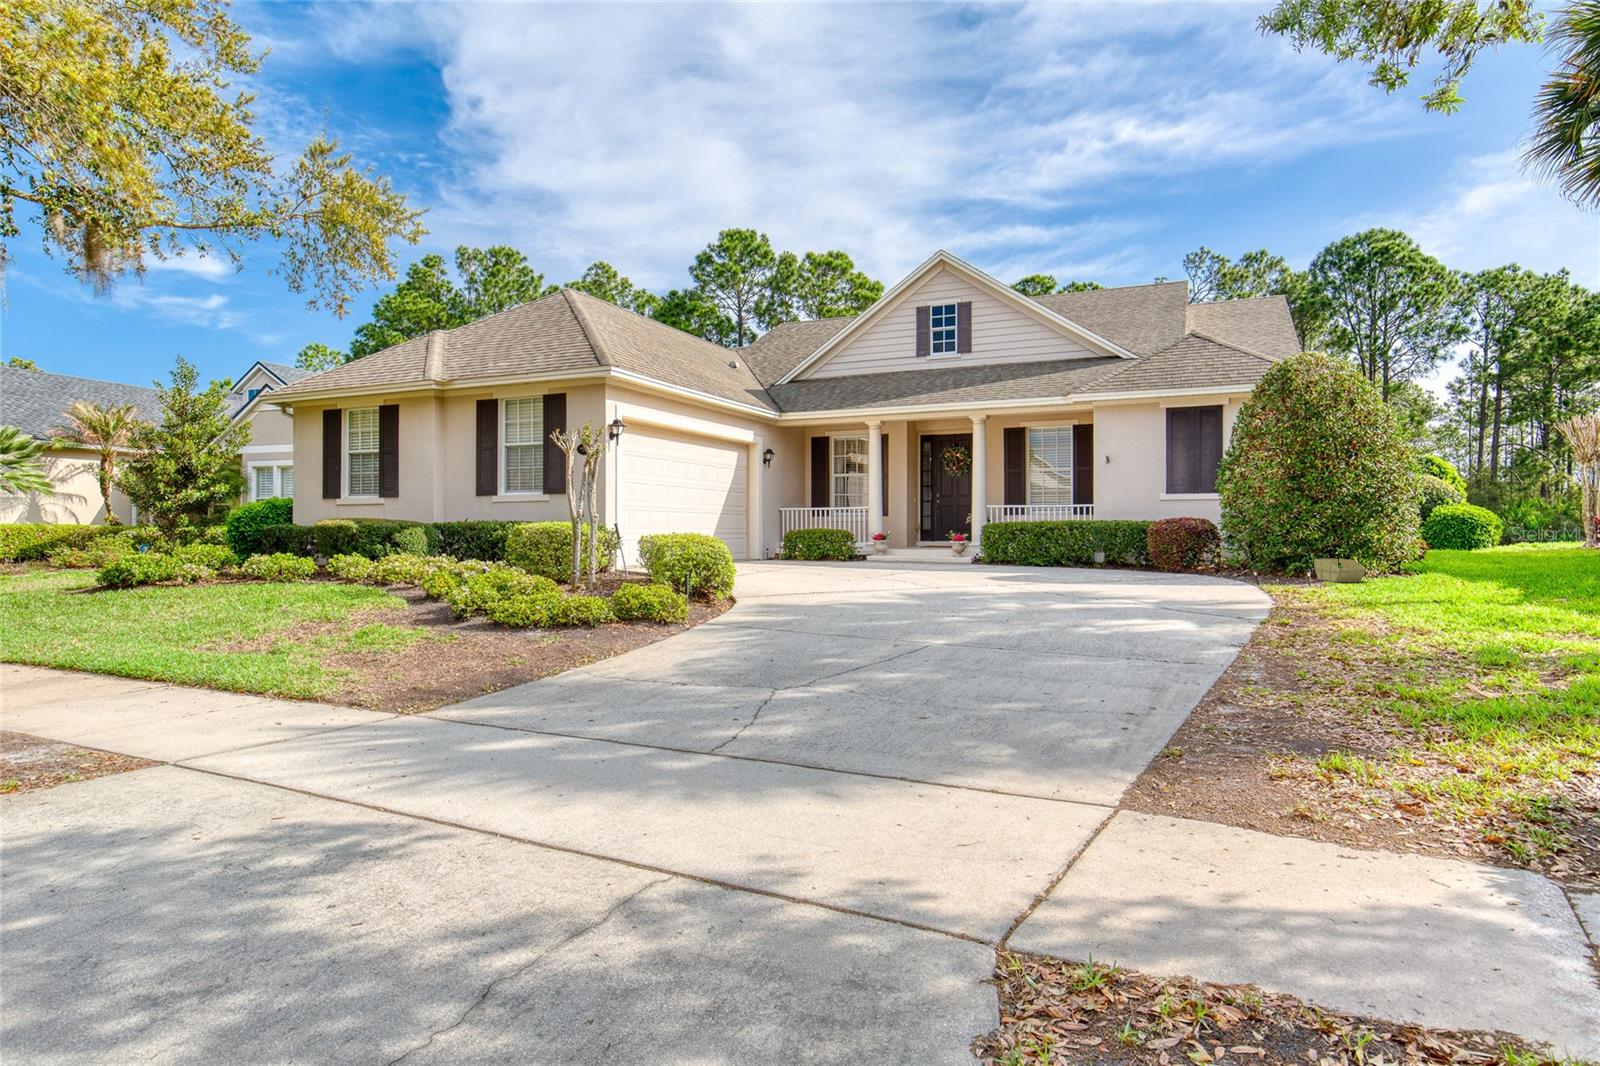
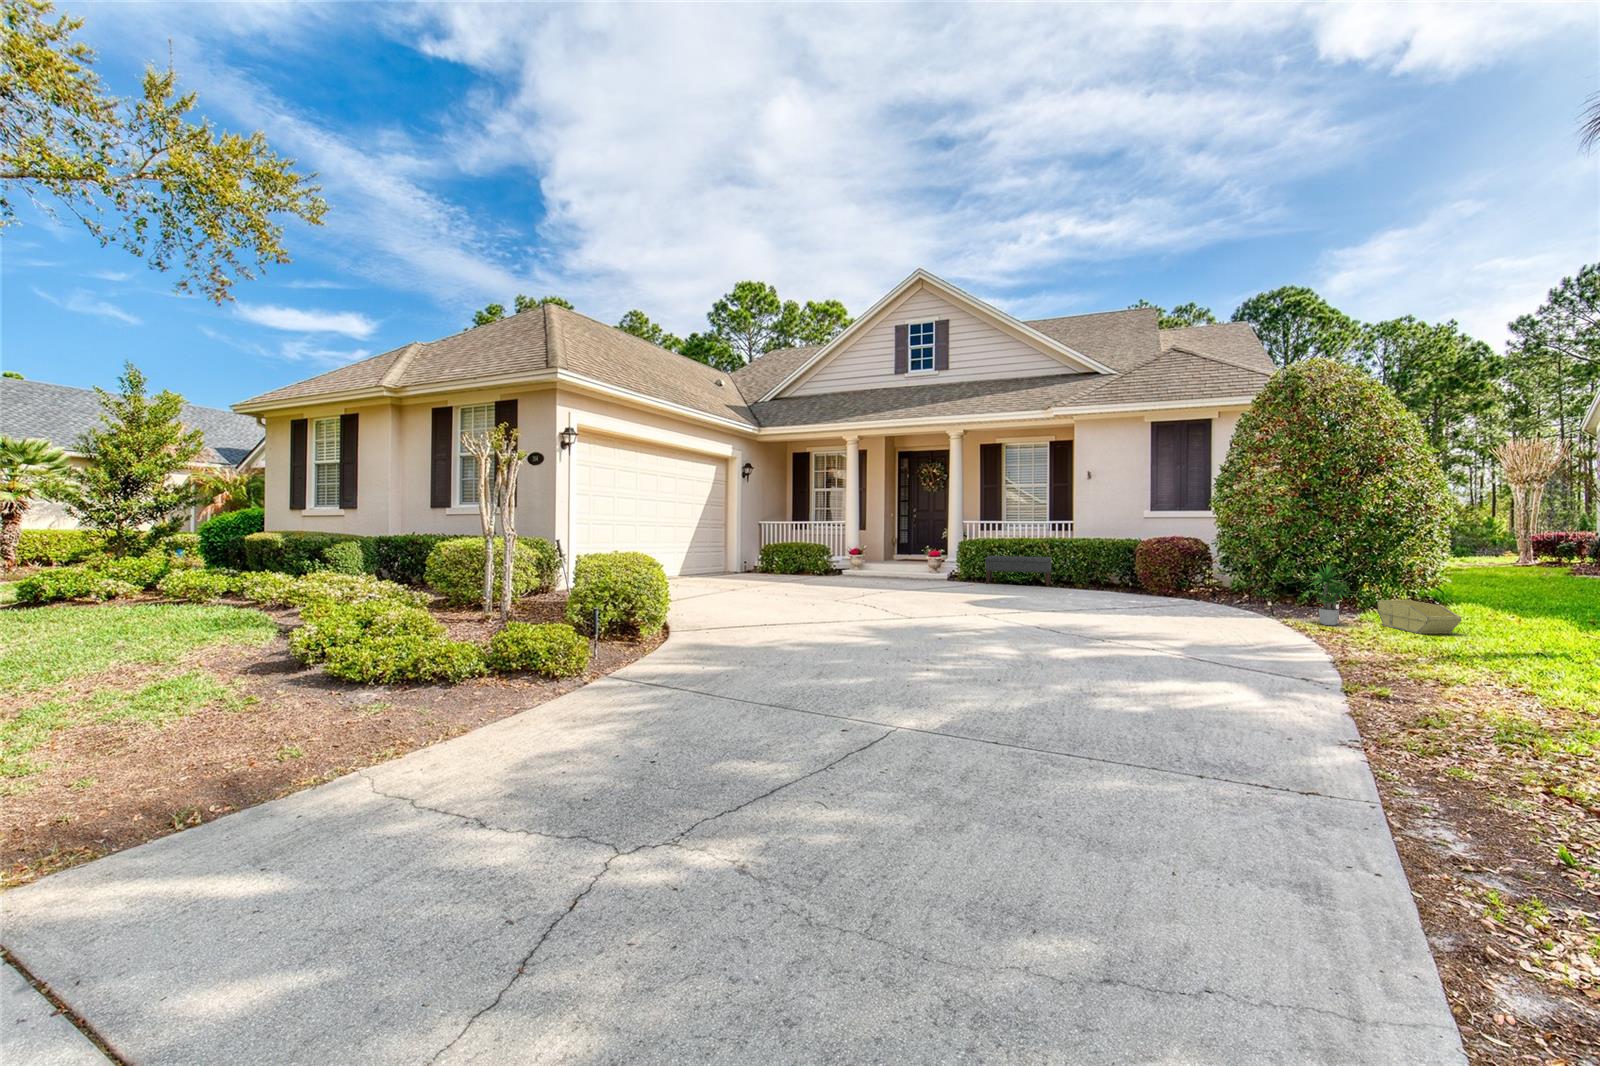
potted plant: present [1092,525,1108,563] -> present [1312,565,1347,625]
bench: none [1006,536,1069,563] -> present [985,555,1052,586]

